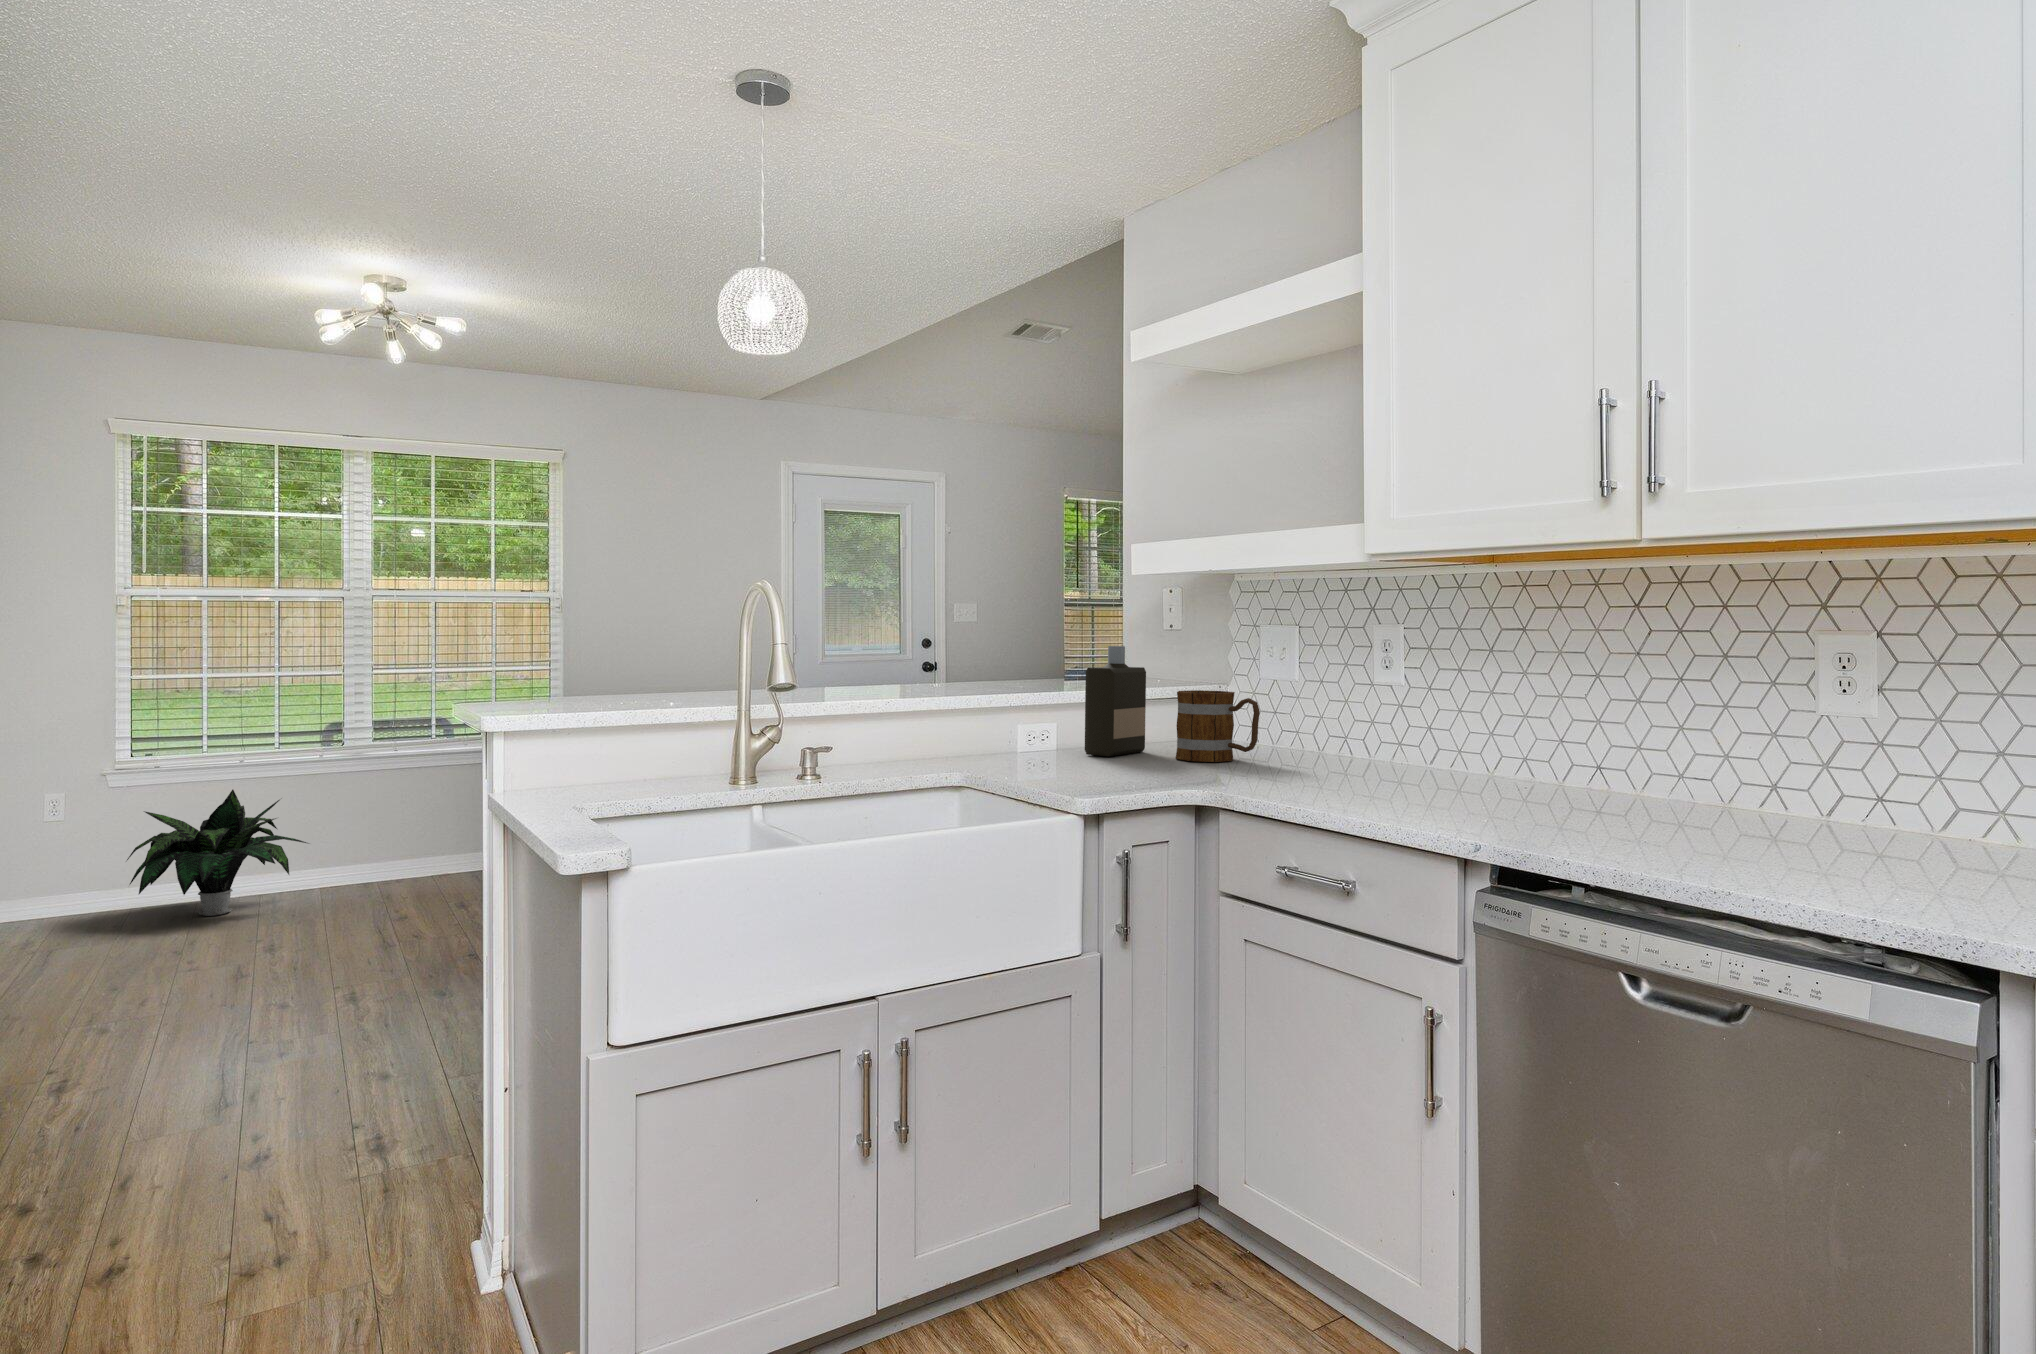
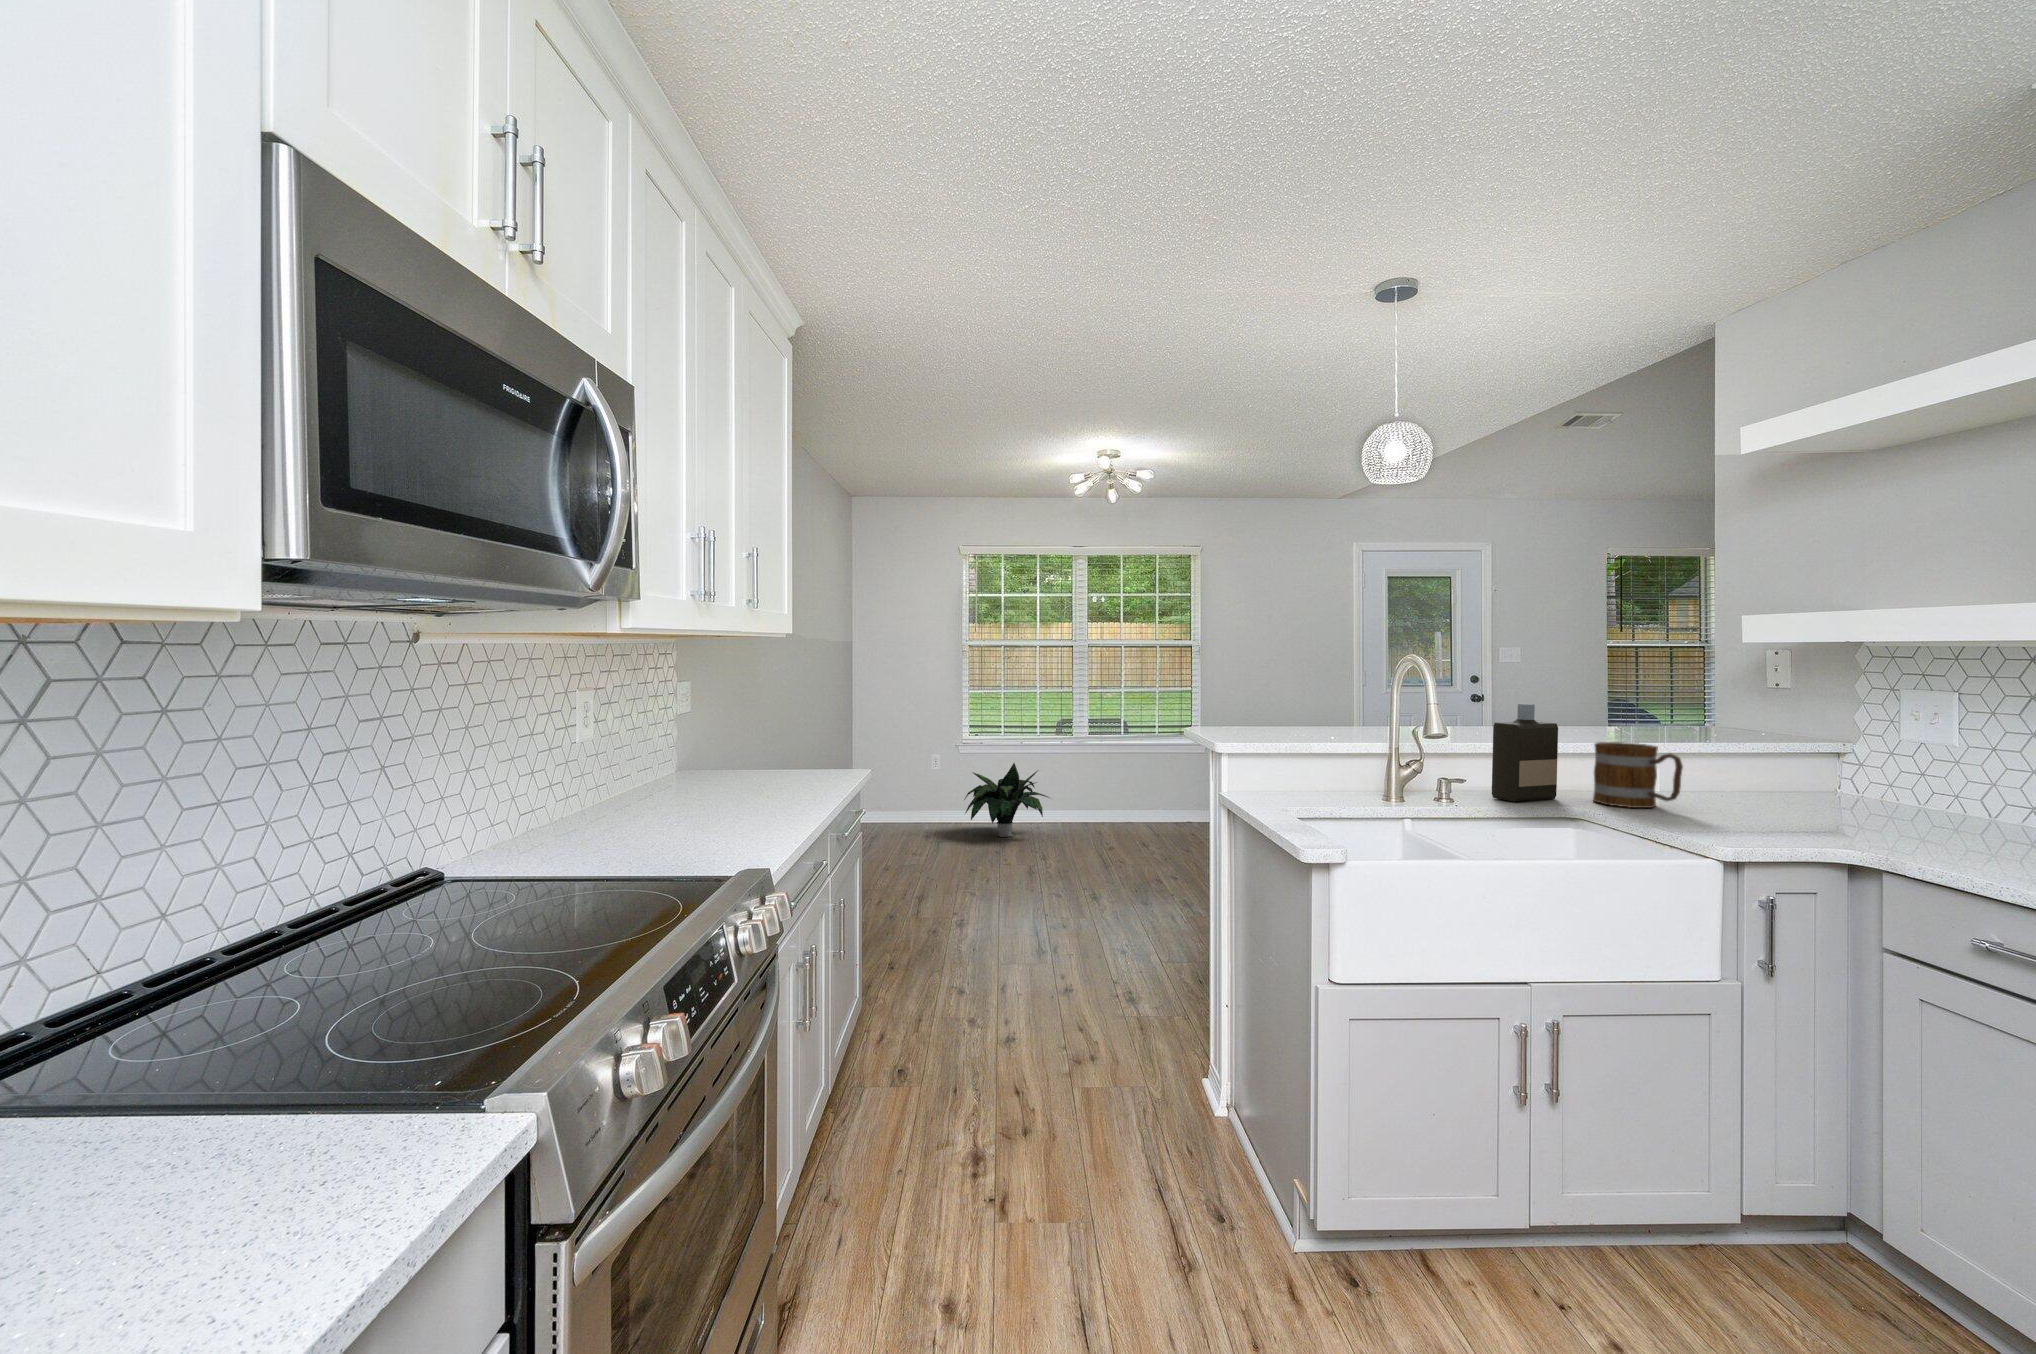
bottle: present [1085,646,1146,756] -> present [1492,704,1558,802]
mug: present [1176,690,1260,762] -> present [1593,742,1683,808]

